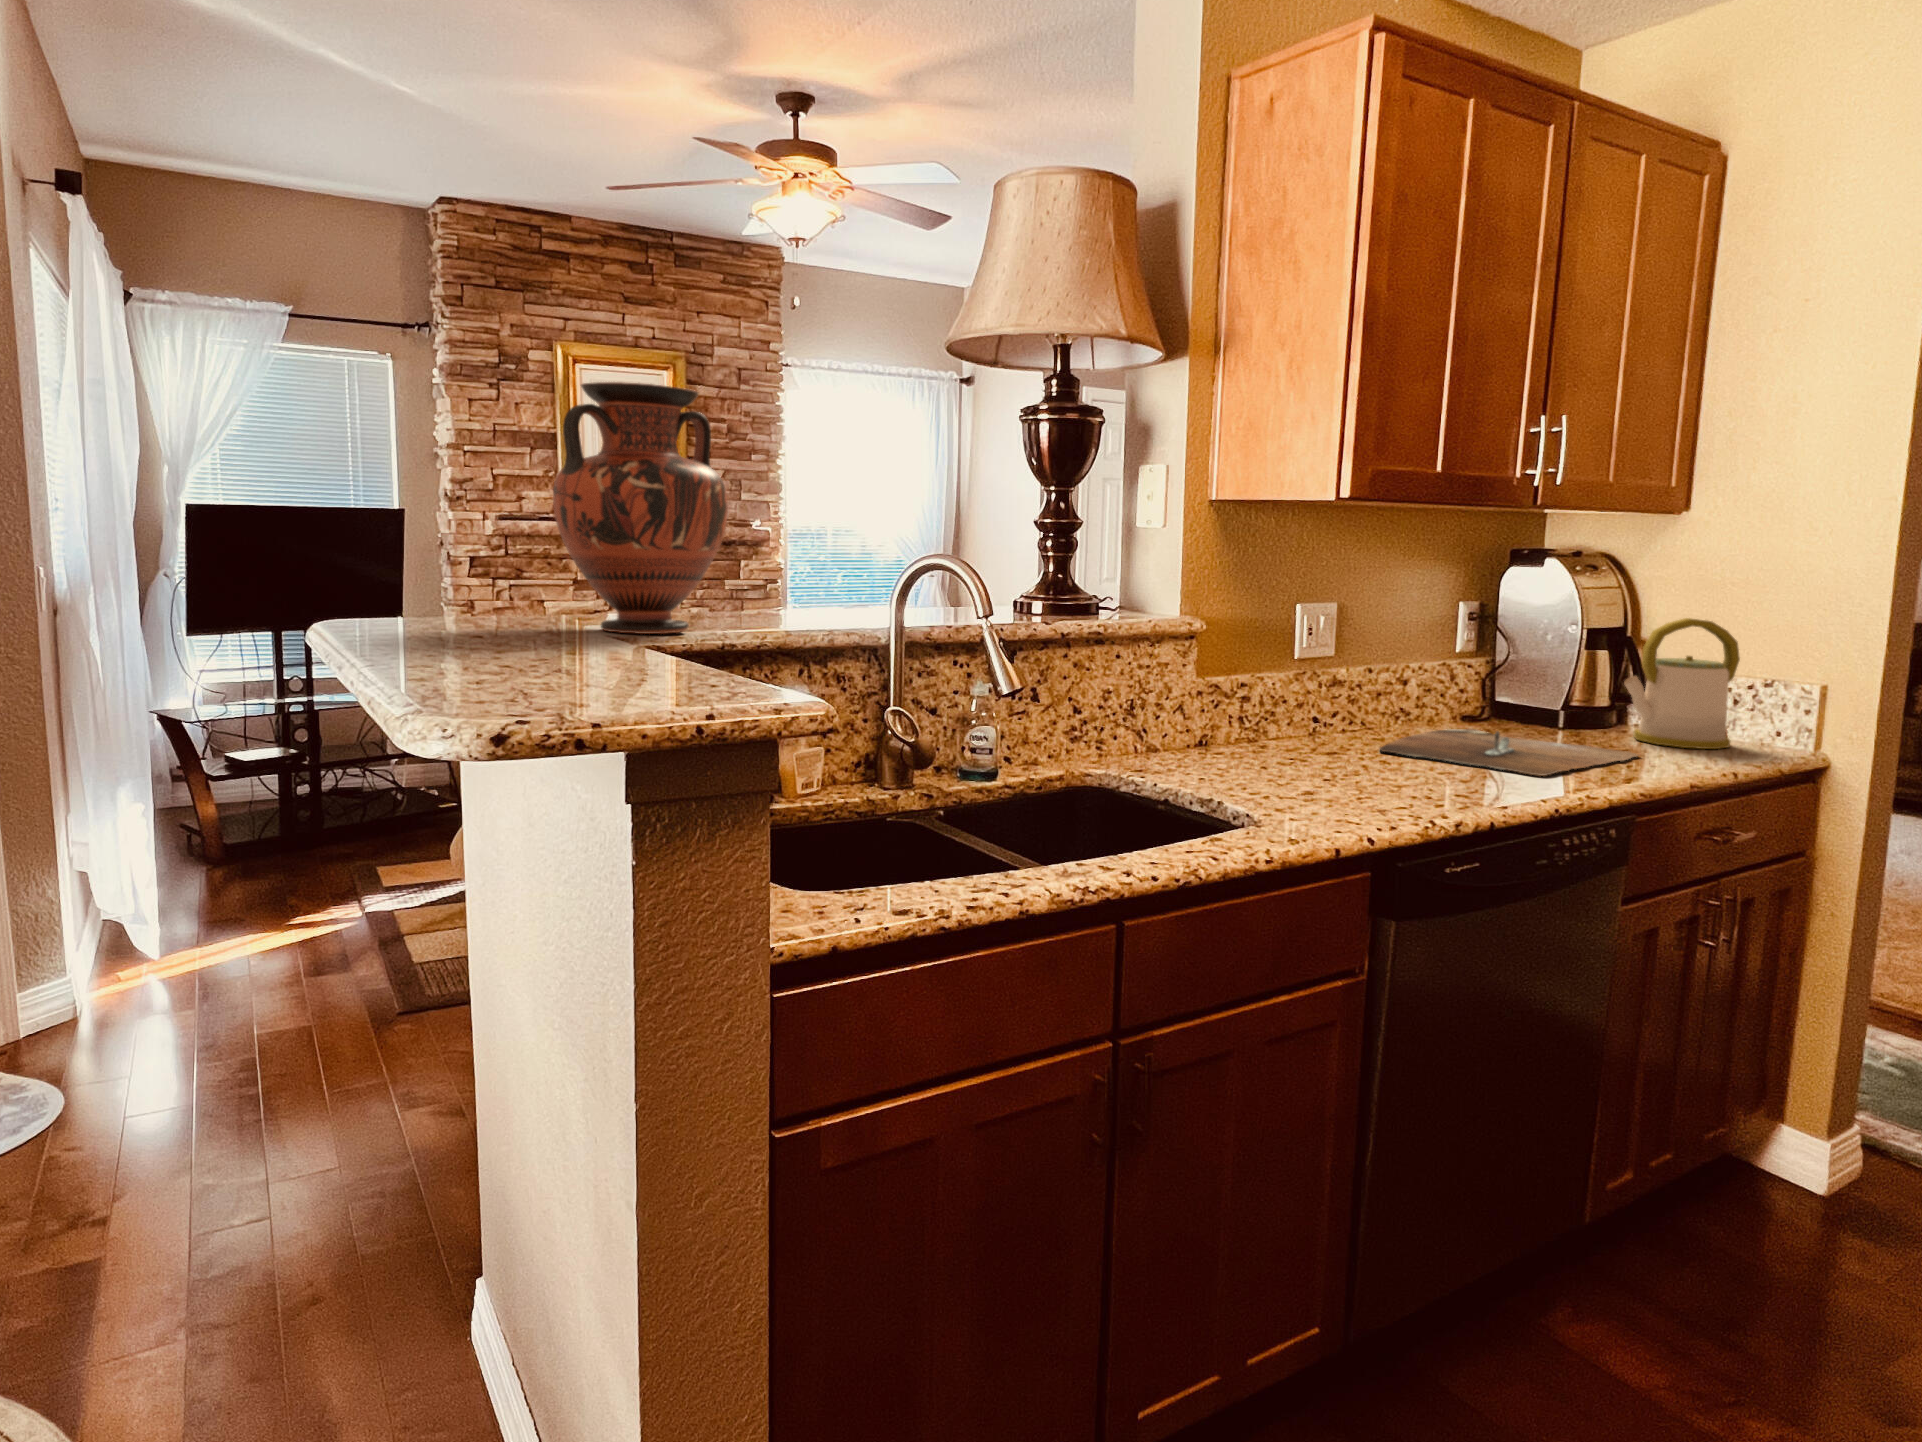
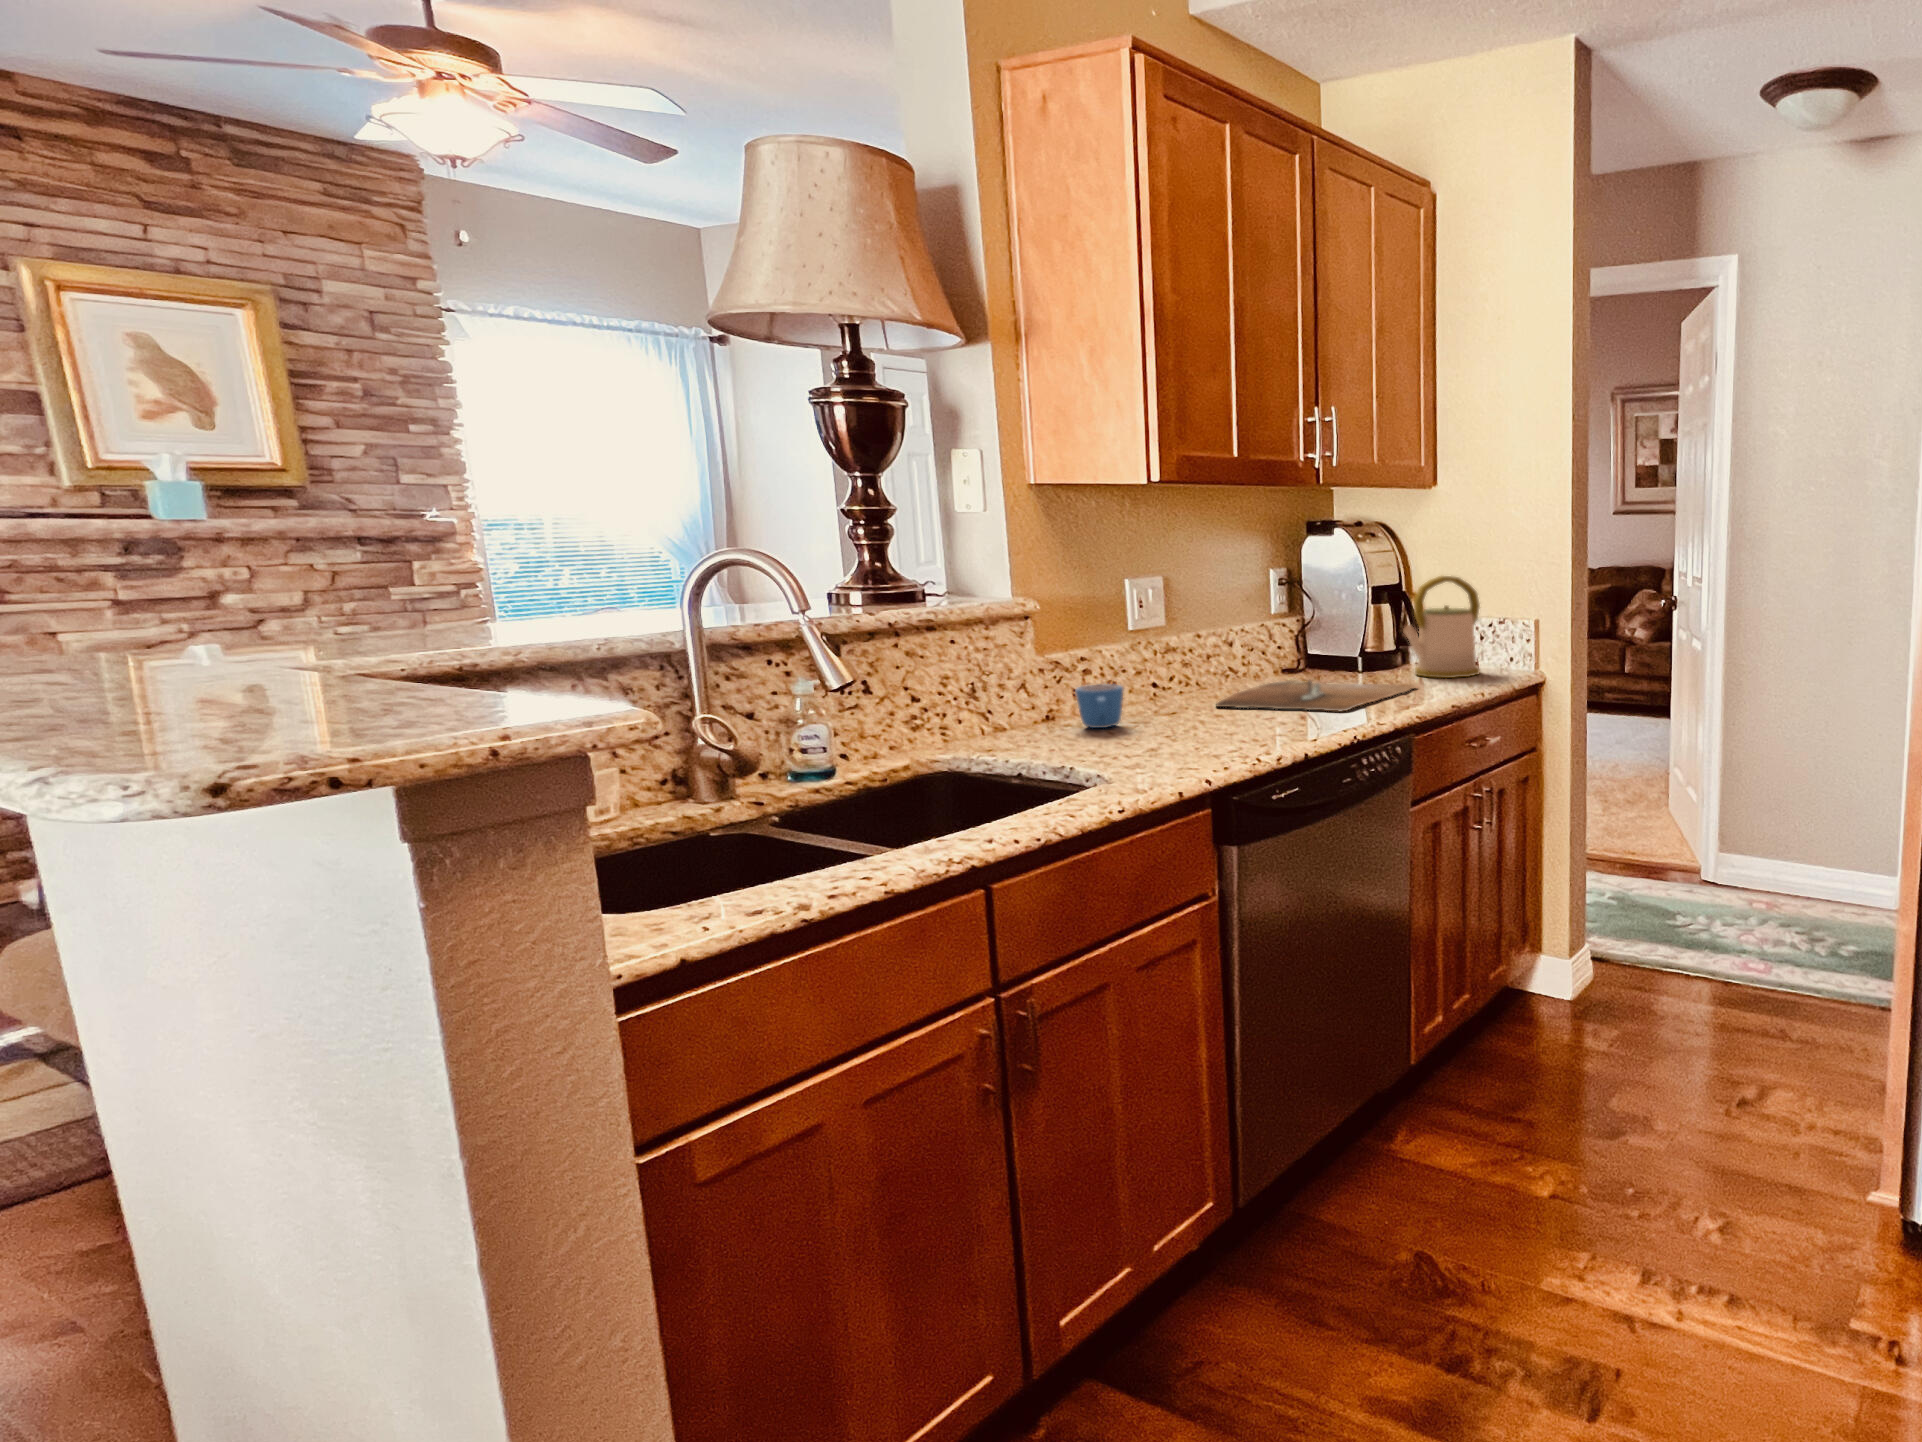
vase: present [553,382,728,634] -> none [139,353,436,663]
mug: none [1229,713,1281,761] -> present [1075,684,1124,728]

